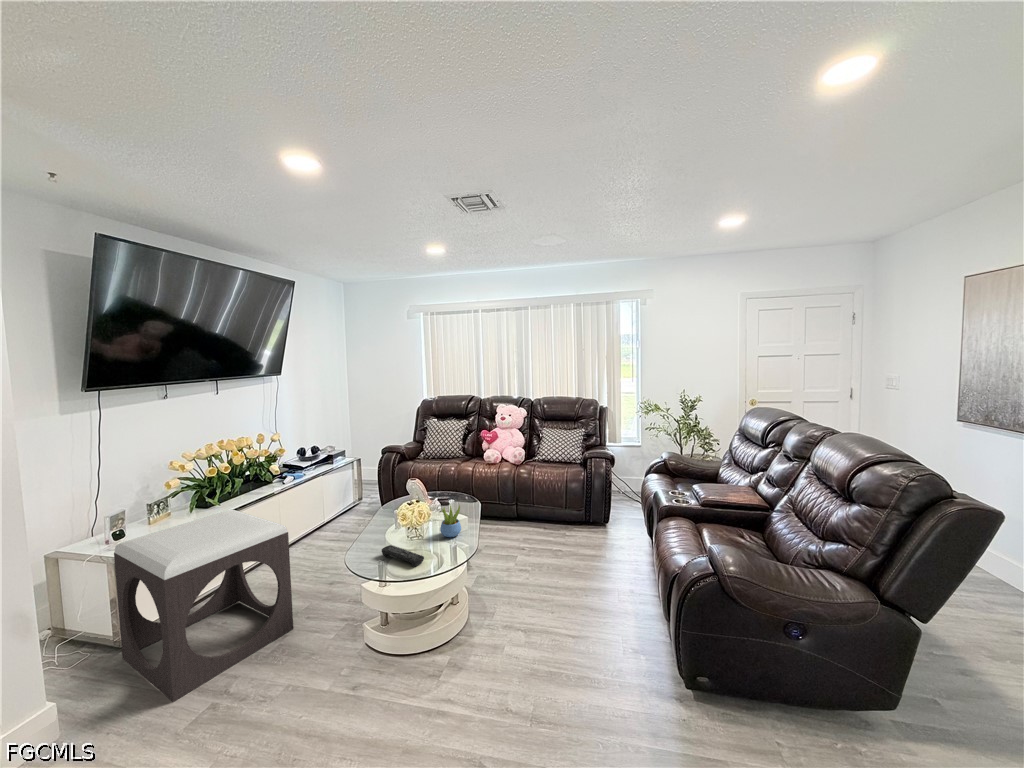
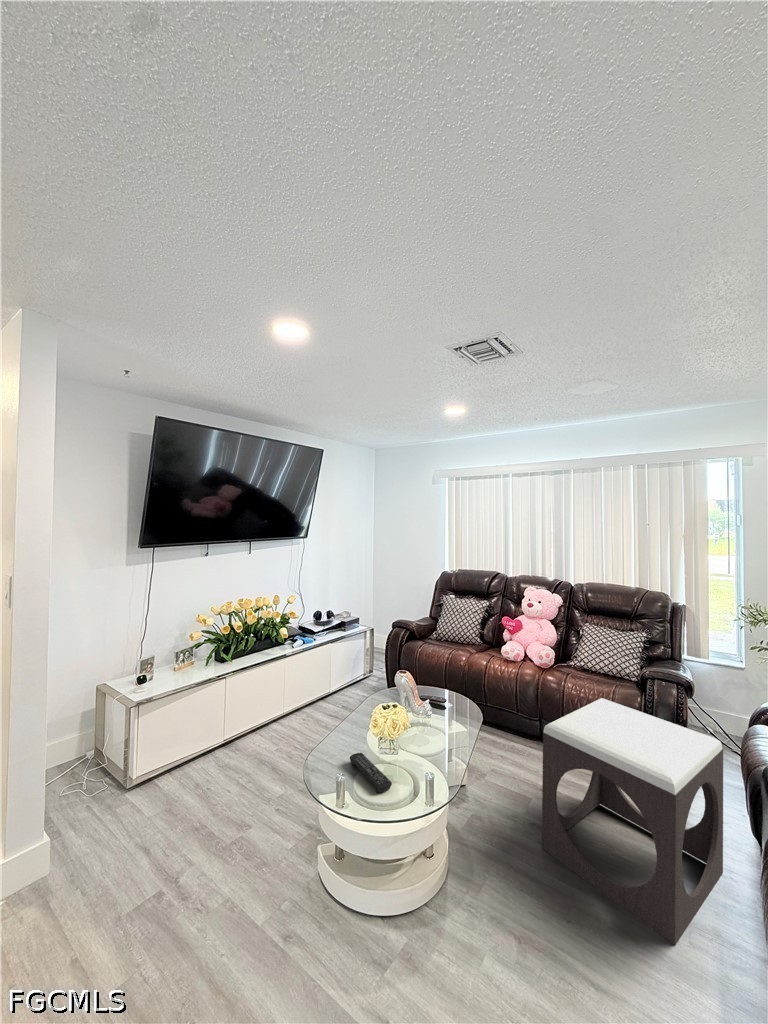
succulent plant: present [440,505,461,537] -> none [423,715,449,759]
footstool: present [114,509,293,702] -> present [542,698,723,945]

